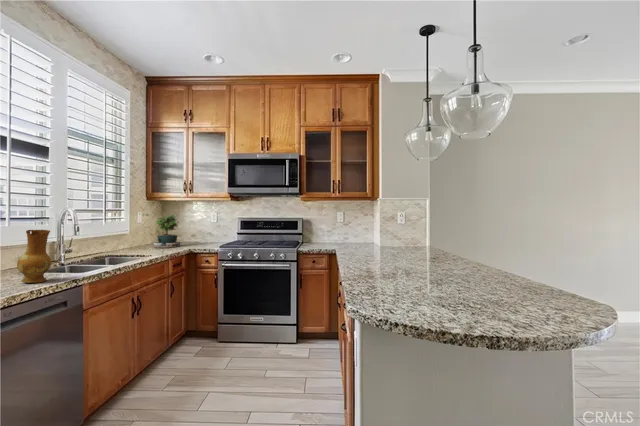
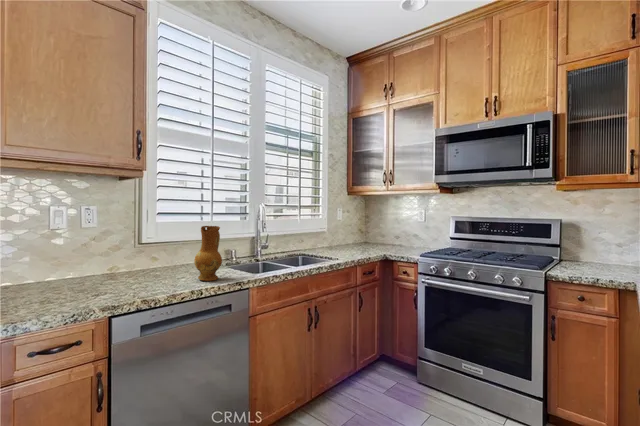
potted plant: present [153,215,181,248] -> none [350,211,380,252]

